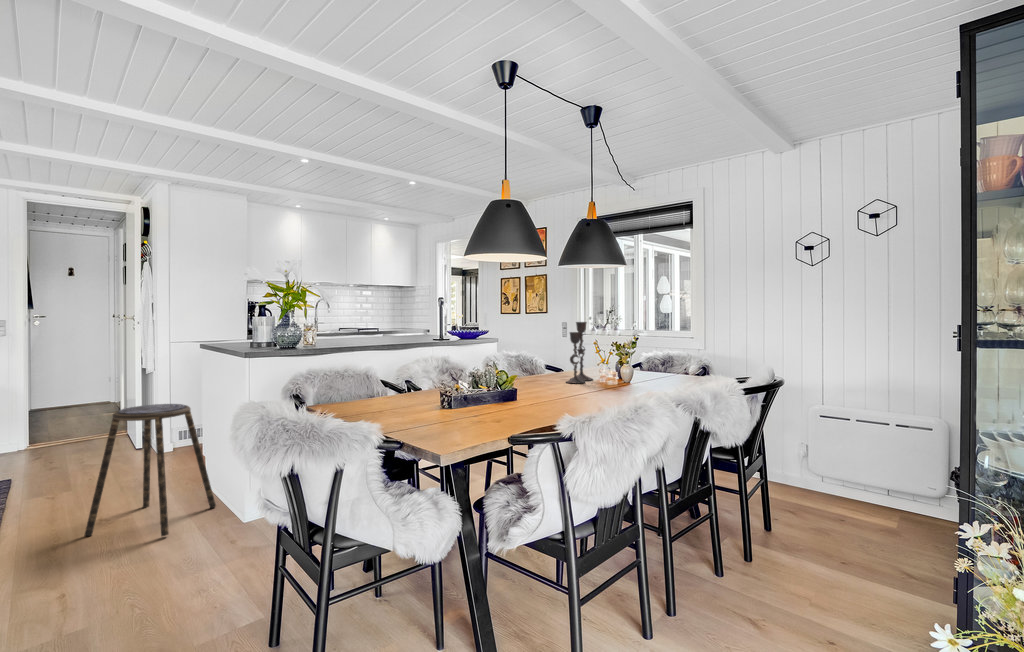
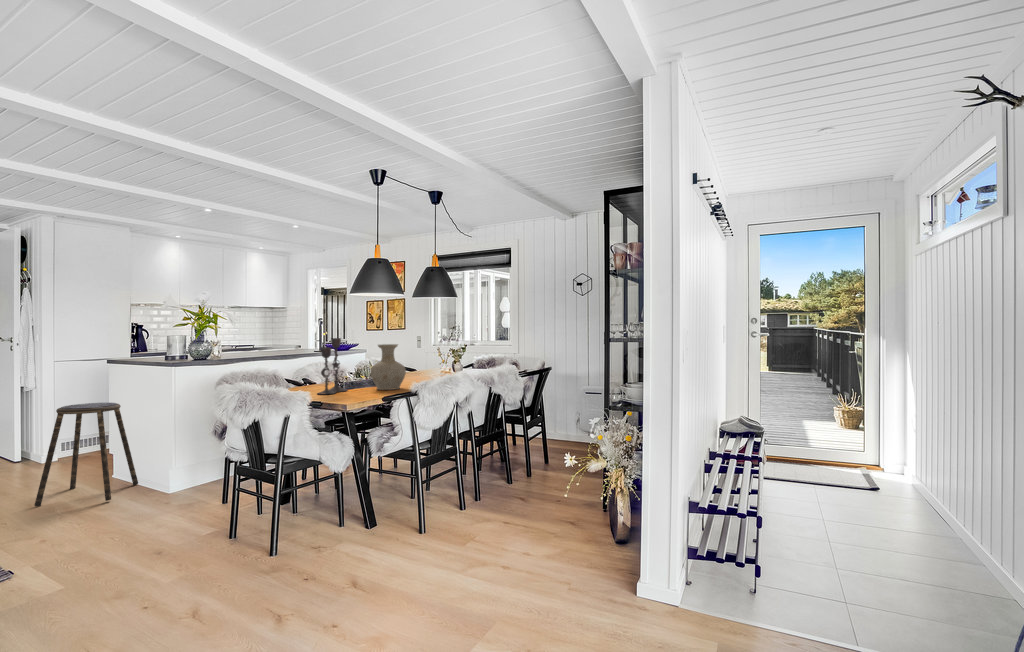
candlestick: present [566,322,593,383] -> present [318,338,347,394]
vase: none [491,338,548,415] -> present [370,344,406,390]

